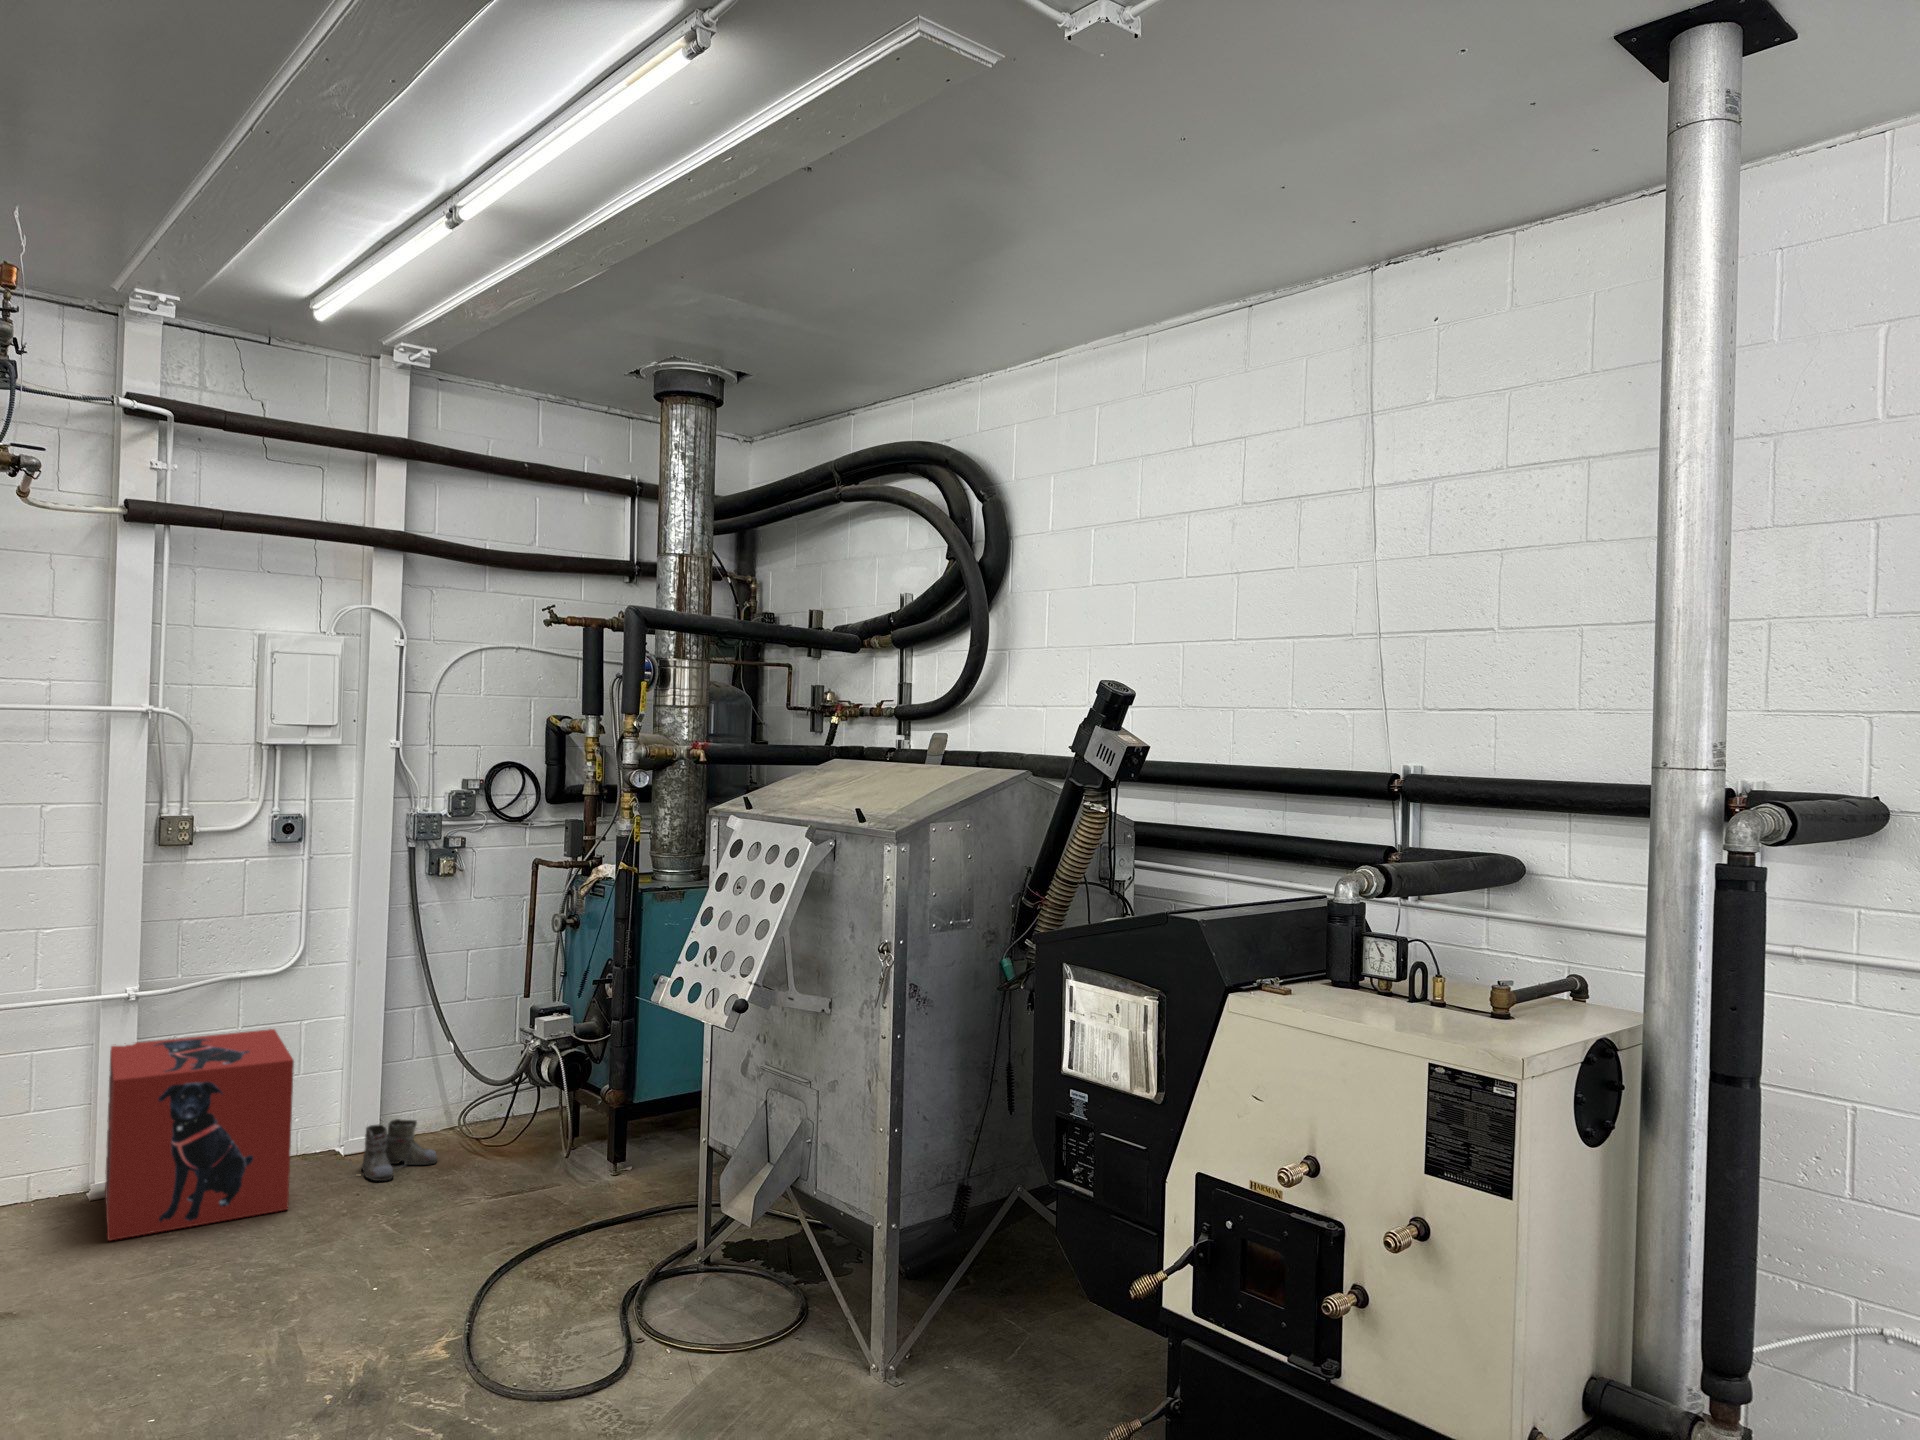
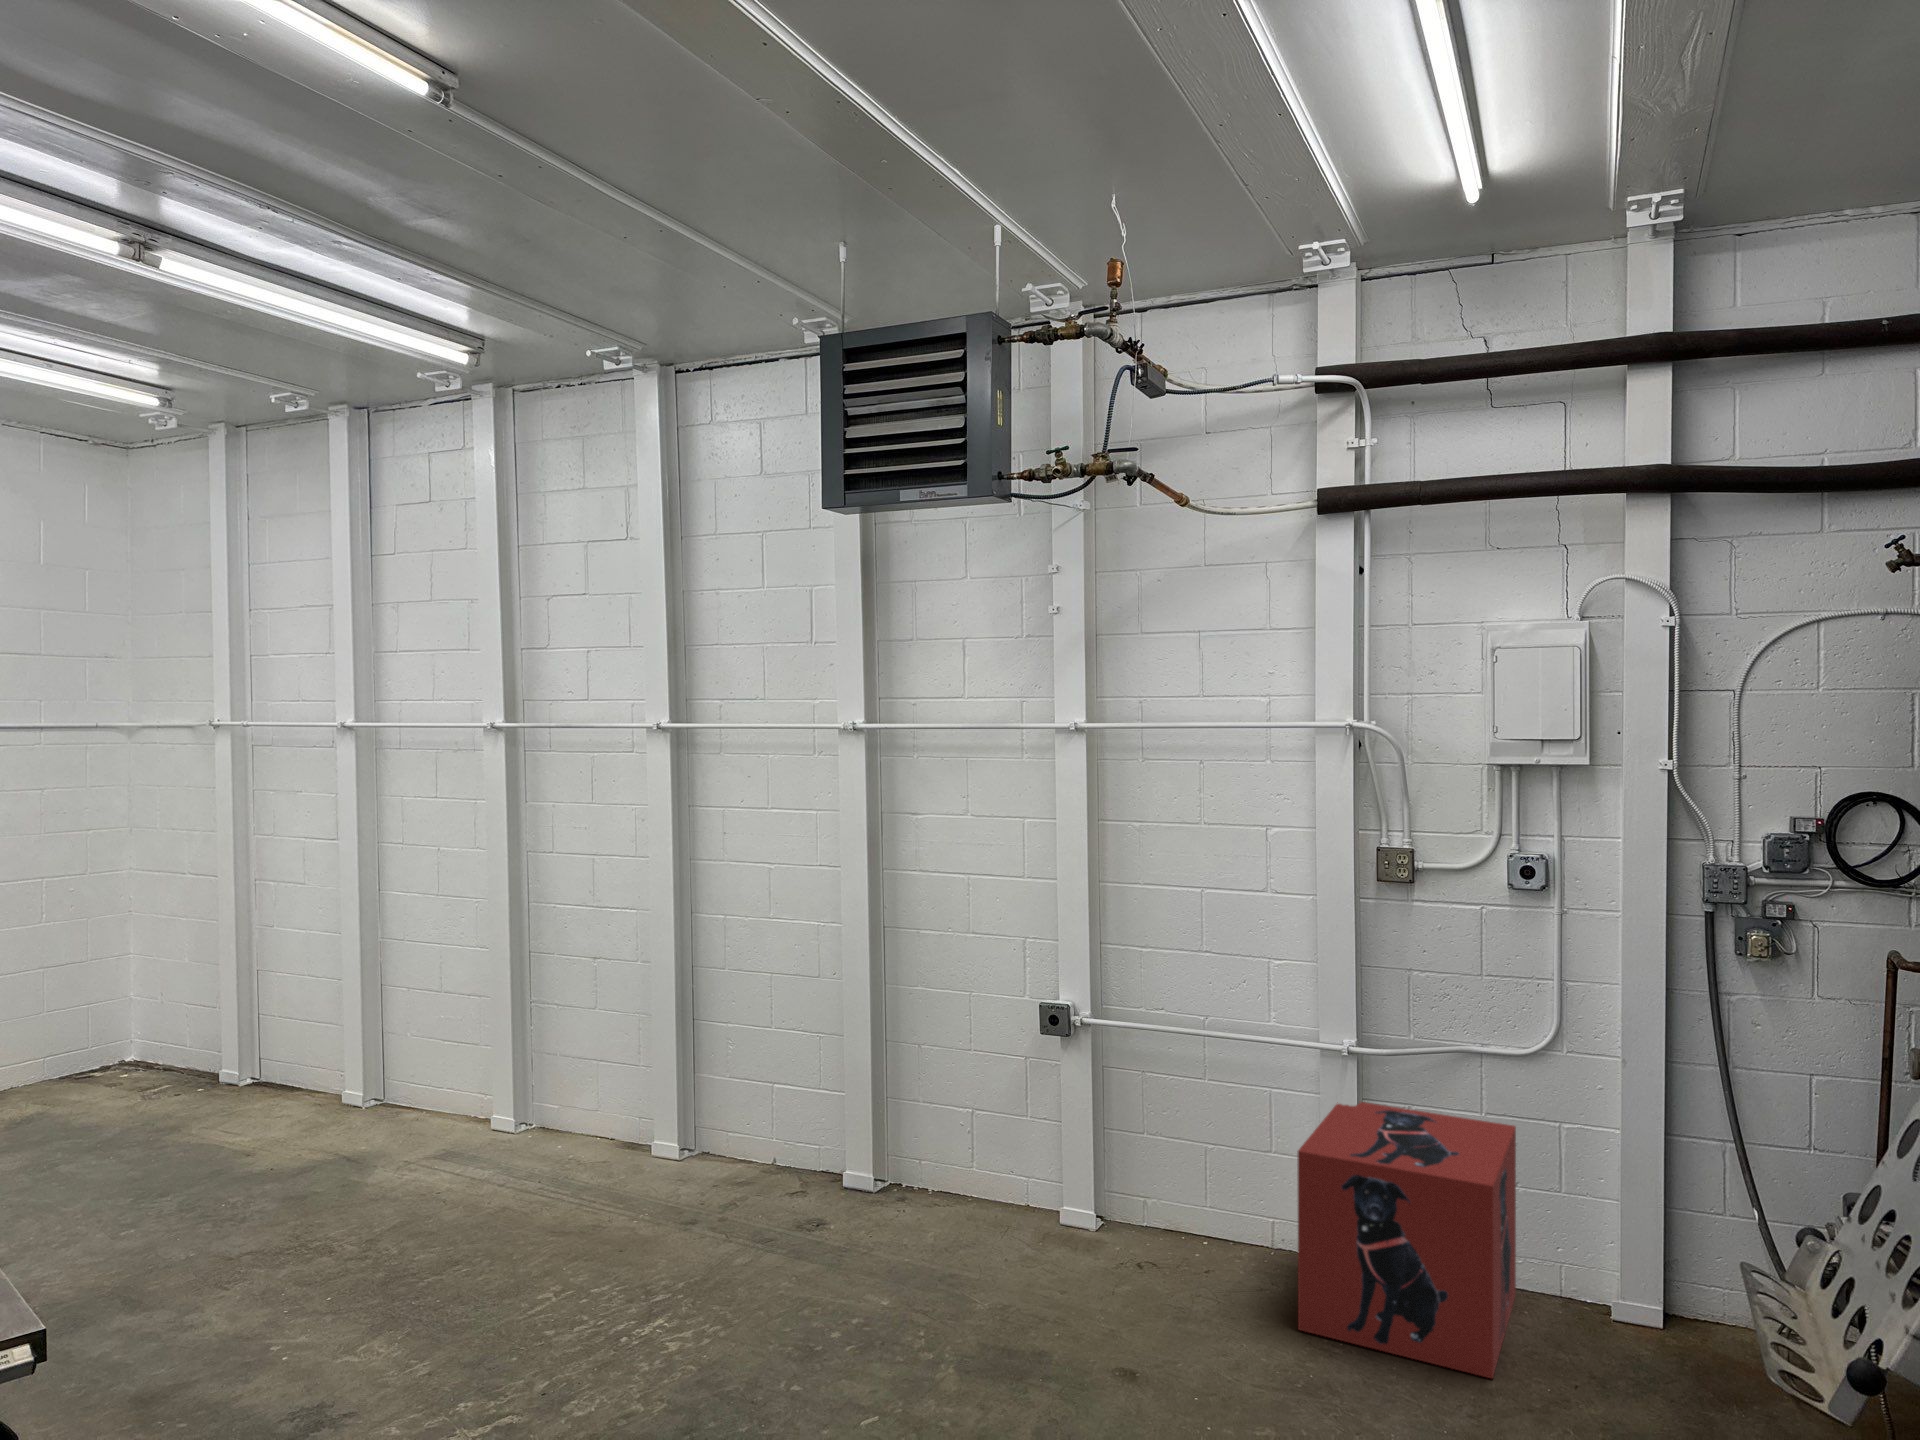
boots: present [362,1119,437,1181] -> none [1592,1299,1731,1393]

